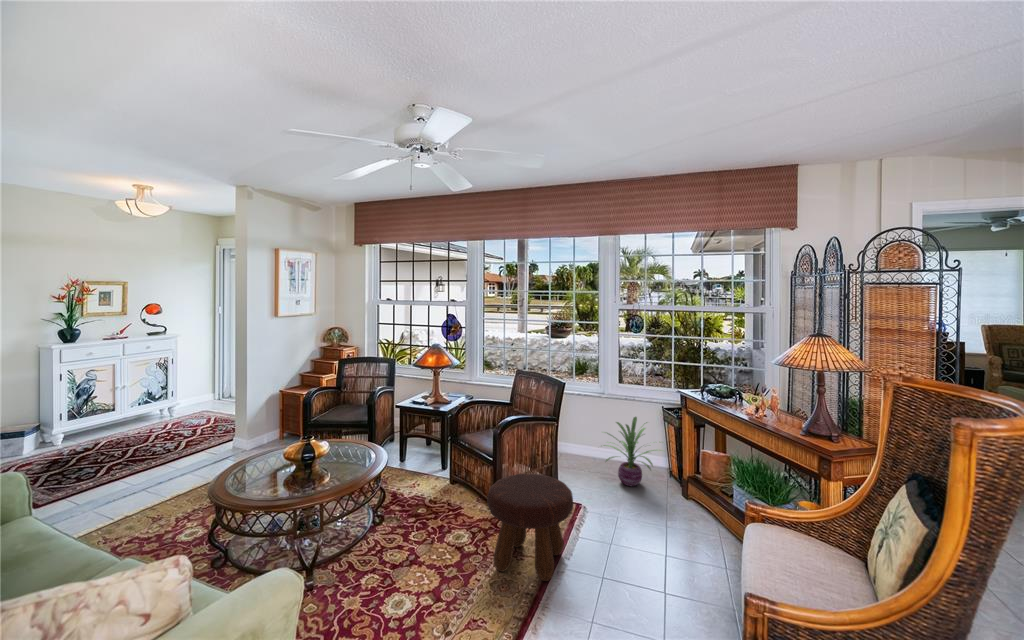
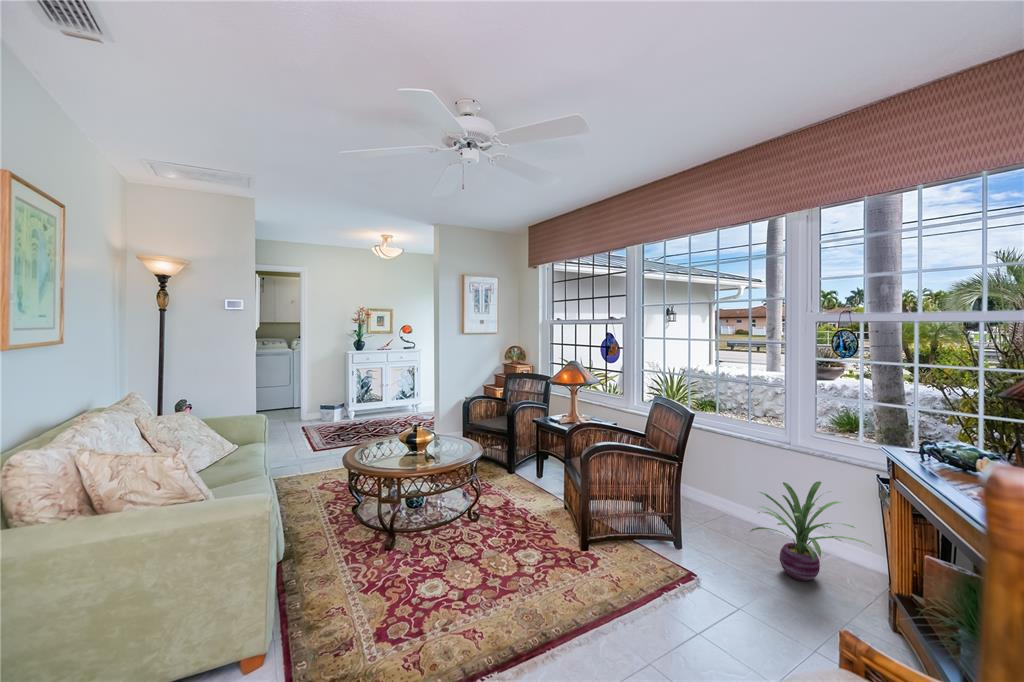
footstool: present [487,474,573,581] -> none [529,503,630,631]

